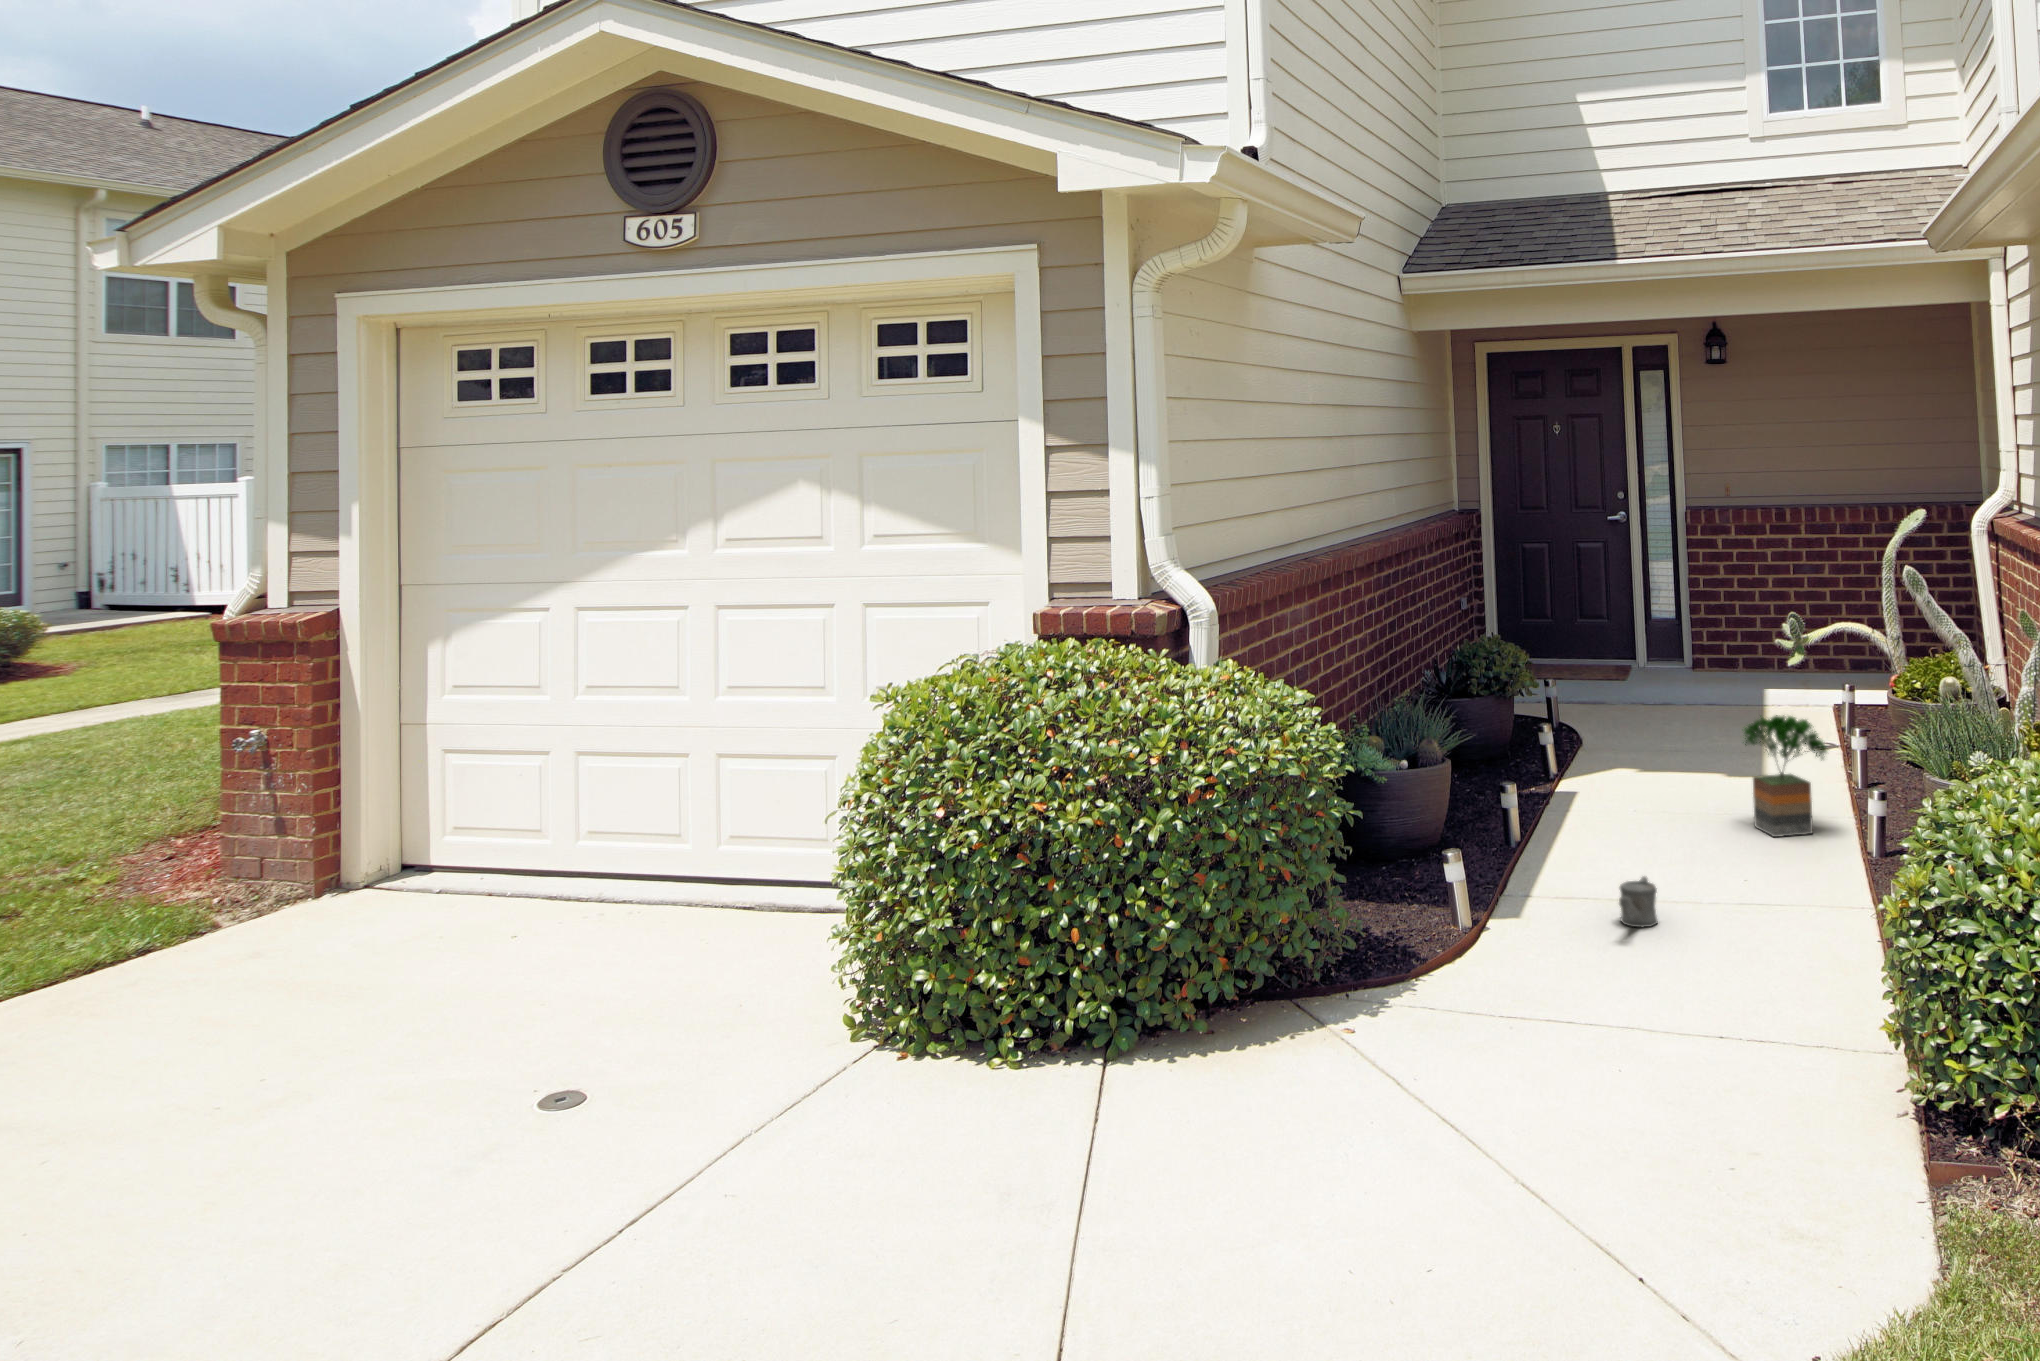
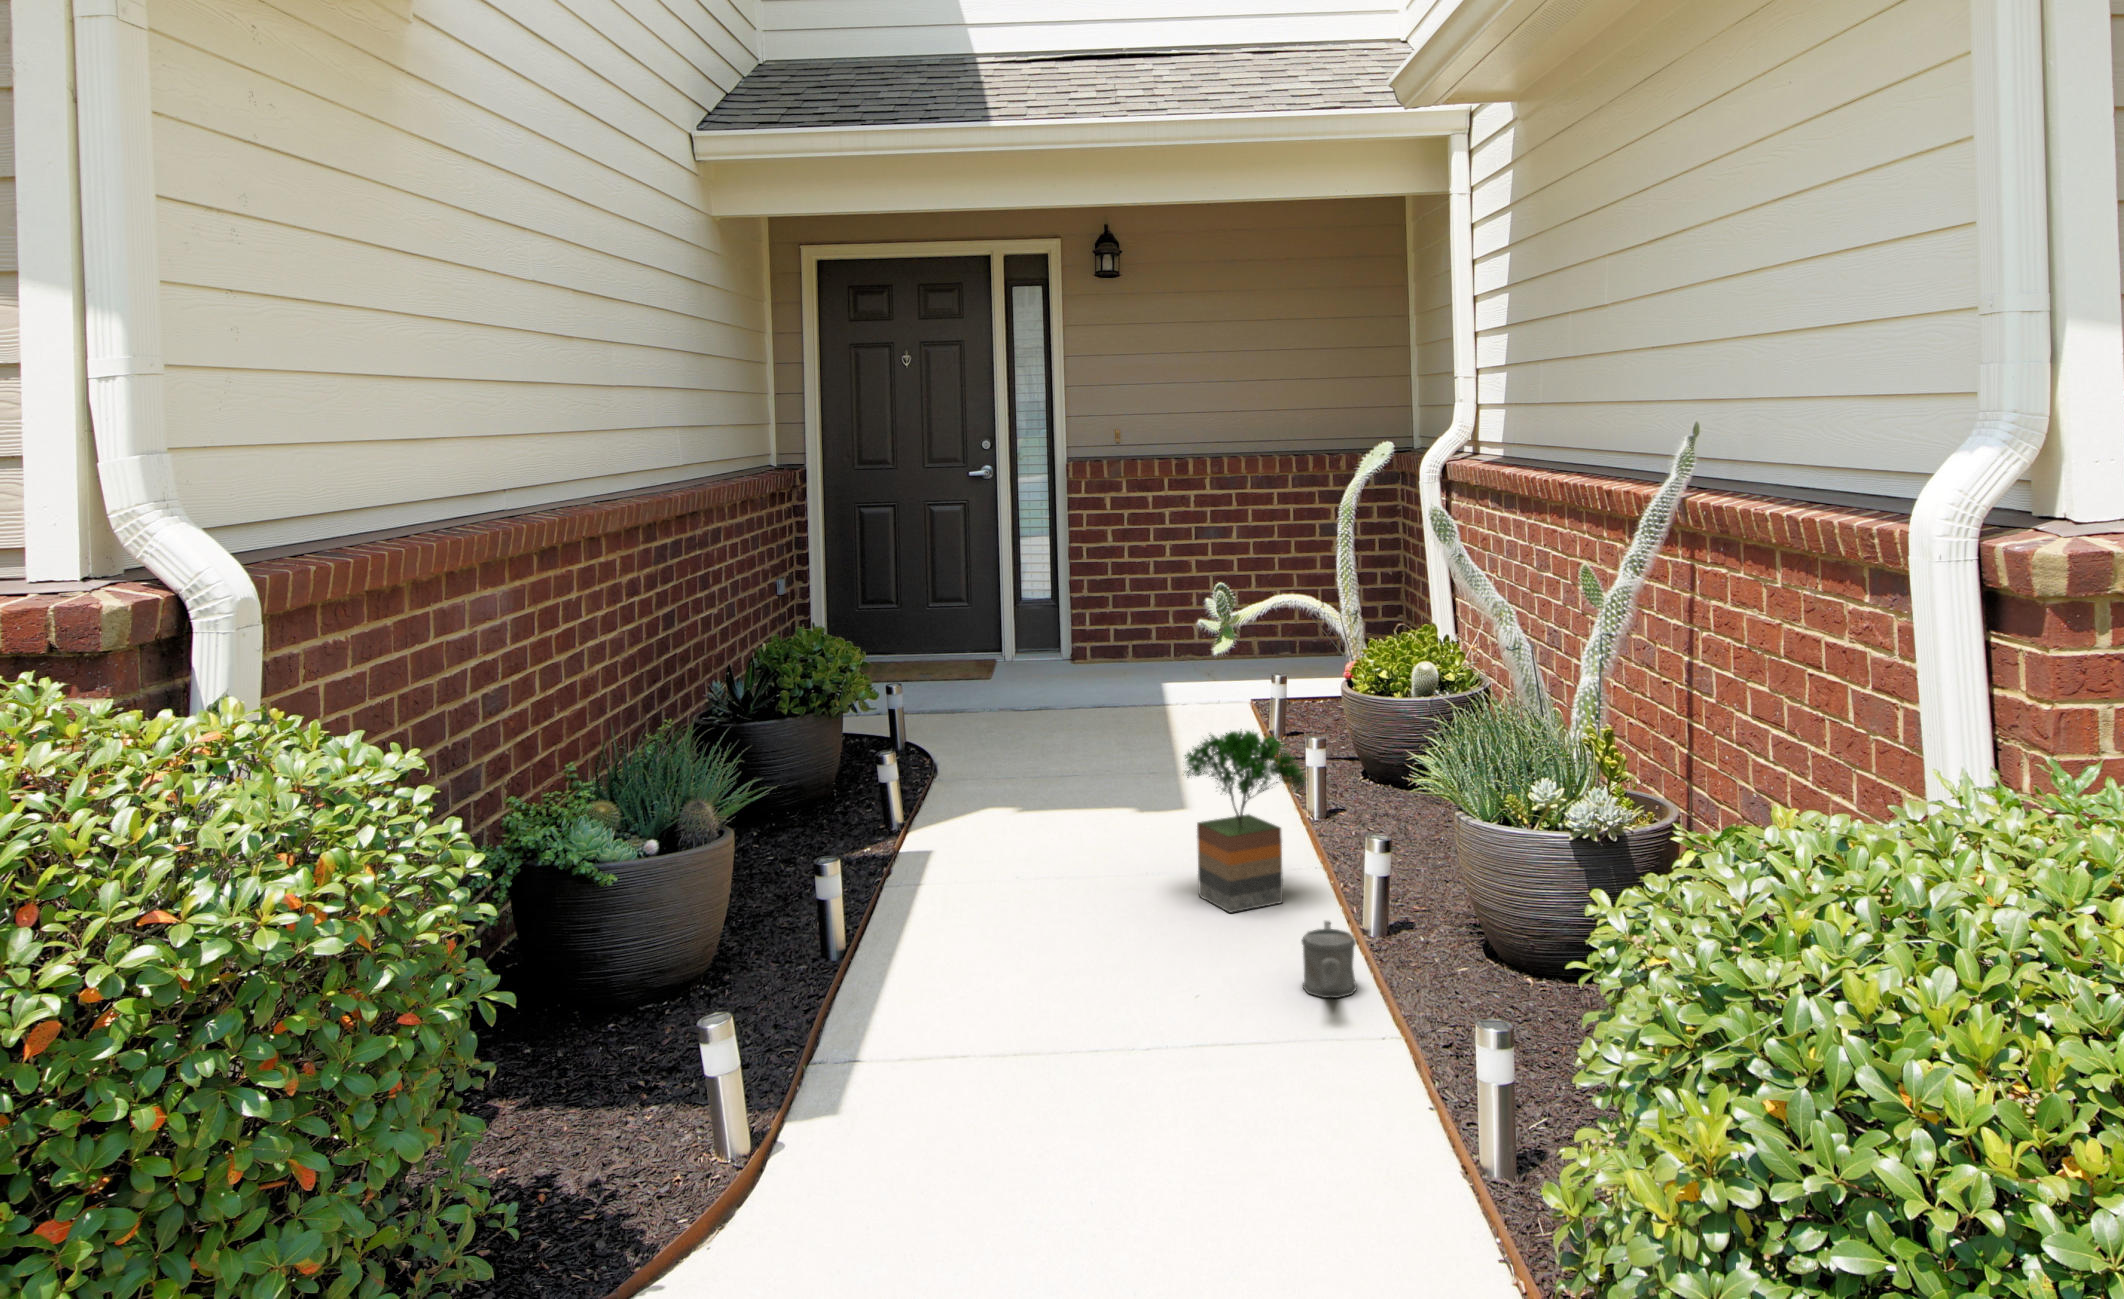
watering can: present [1619,876,1658,927] -> present [1302,921,1357,998]

